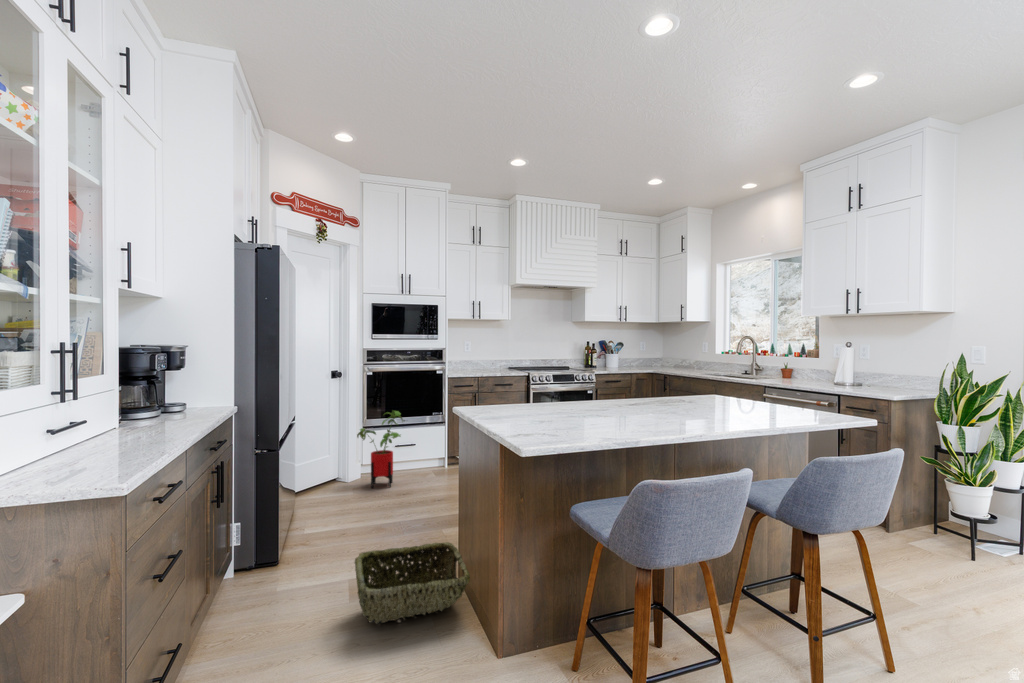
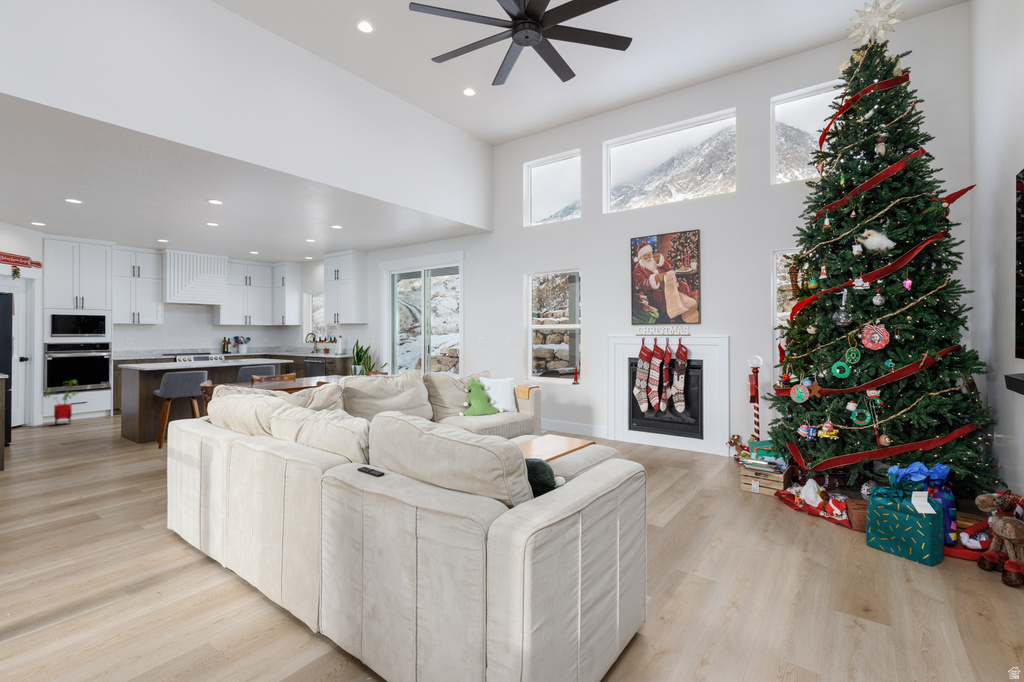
woven basket: present [355,542,470,624] -> none [72,423,130,448]

